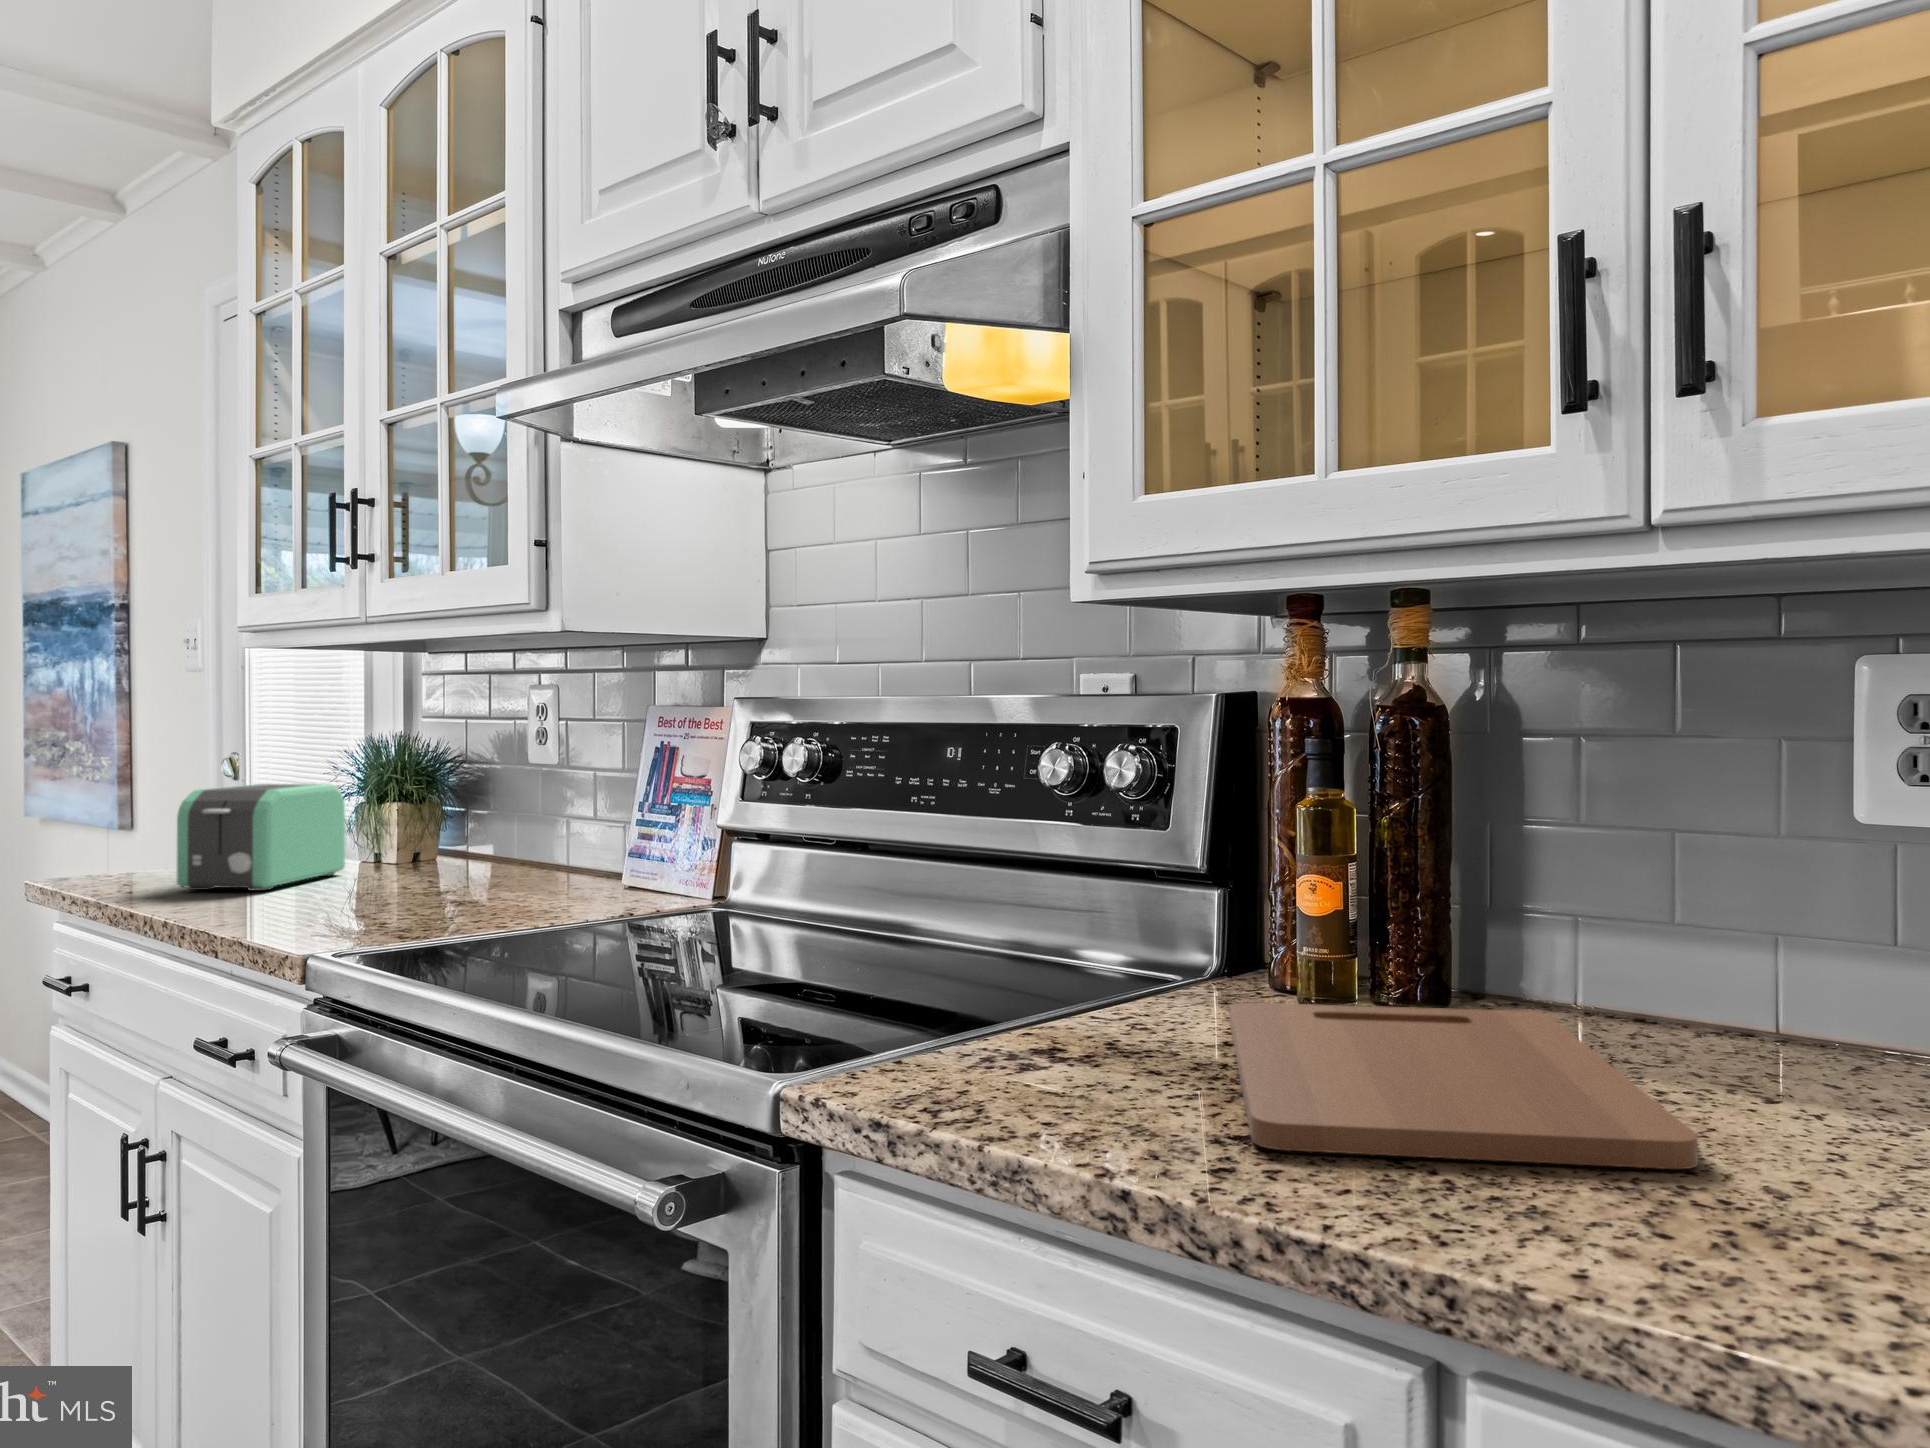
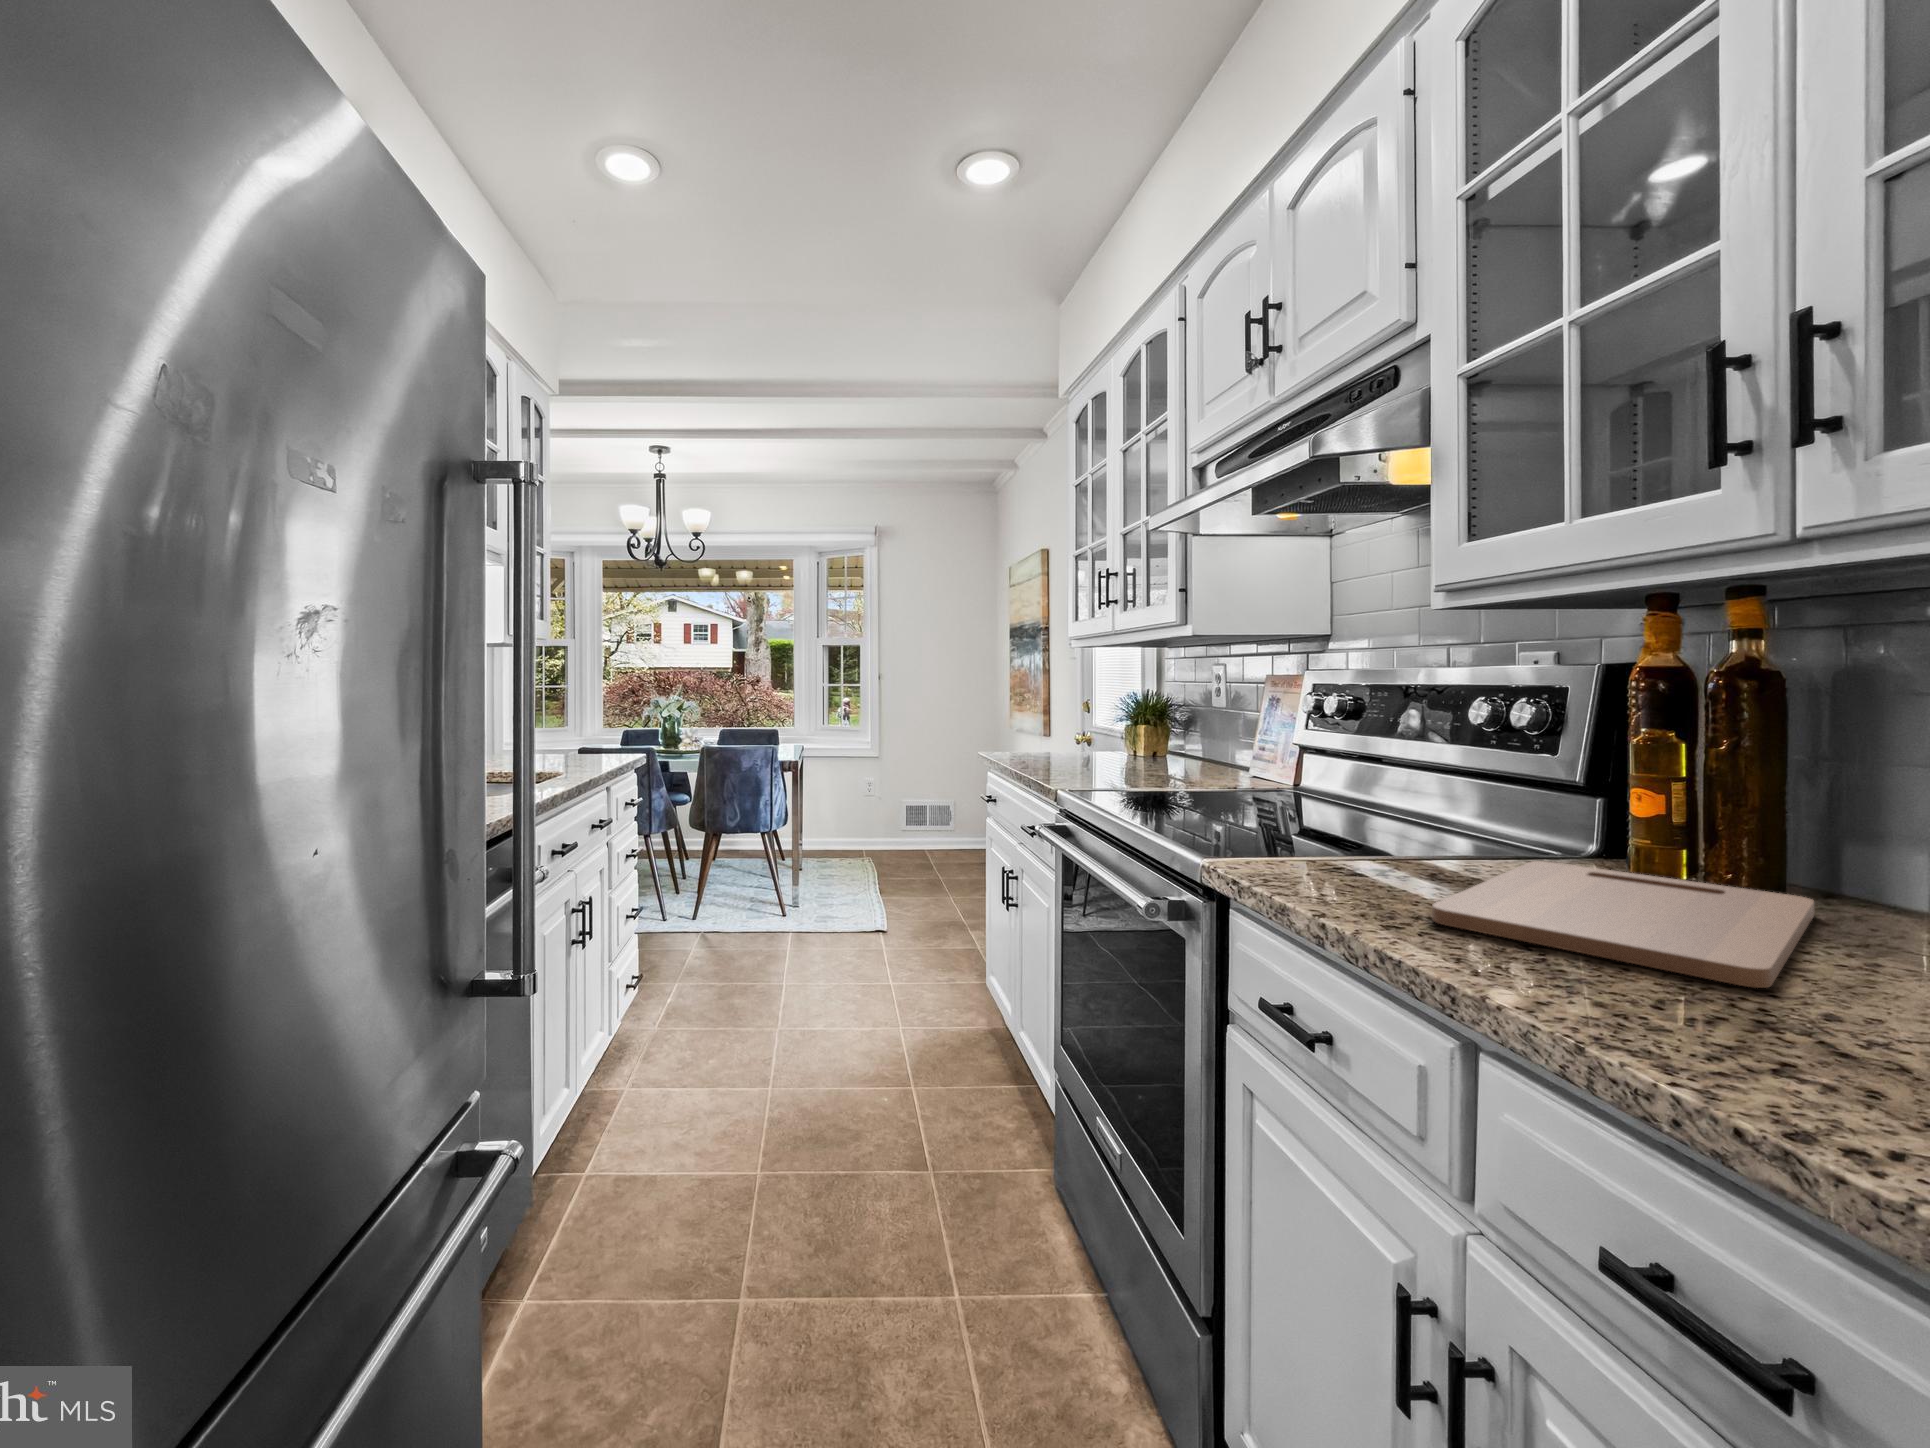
toaster: present [177,784,345,890] -> none [1041,713,1119,762]

